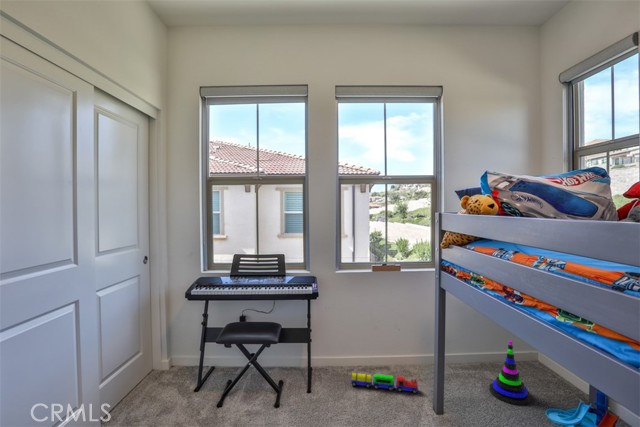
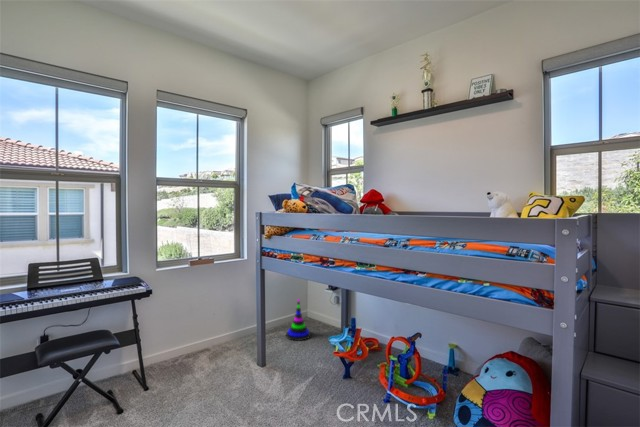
toy train: present [351,373,418,394] -> none [183,345,242,369]

